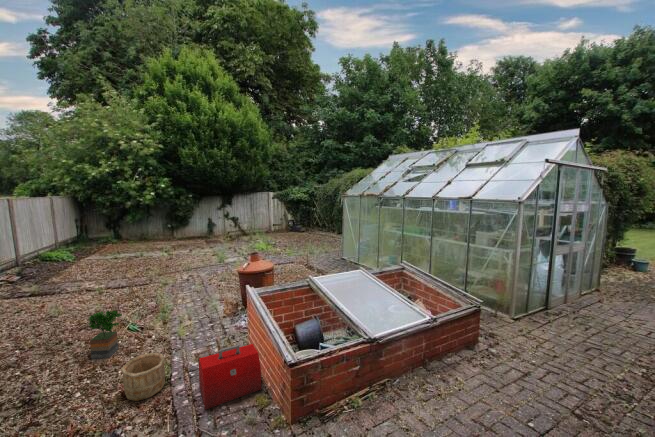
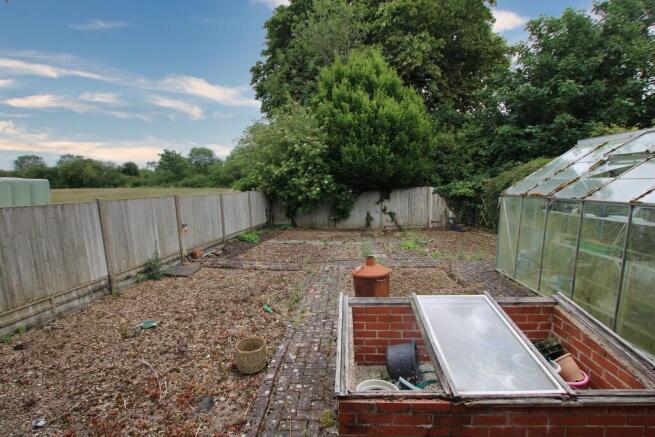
potted tree: present [89,311,122,359] -> none [231,291,255,329]
toolbox: present [199,344,261,410] -> none [280,353,334,405]

